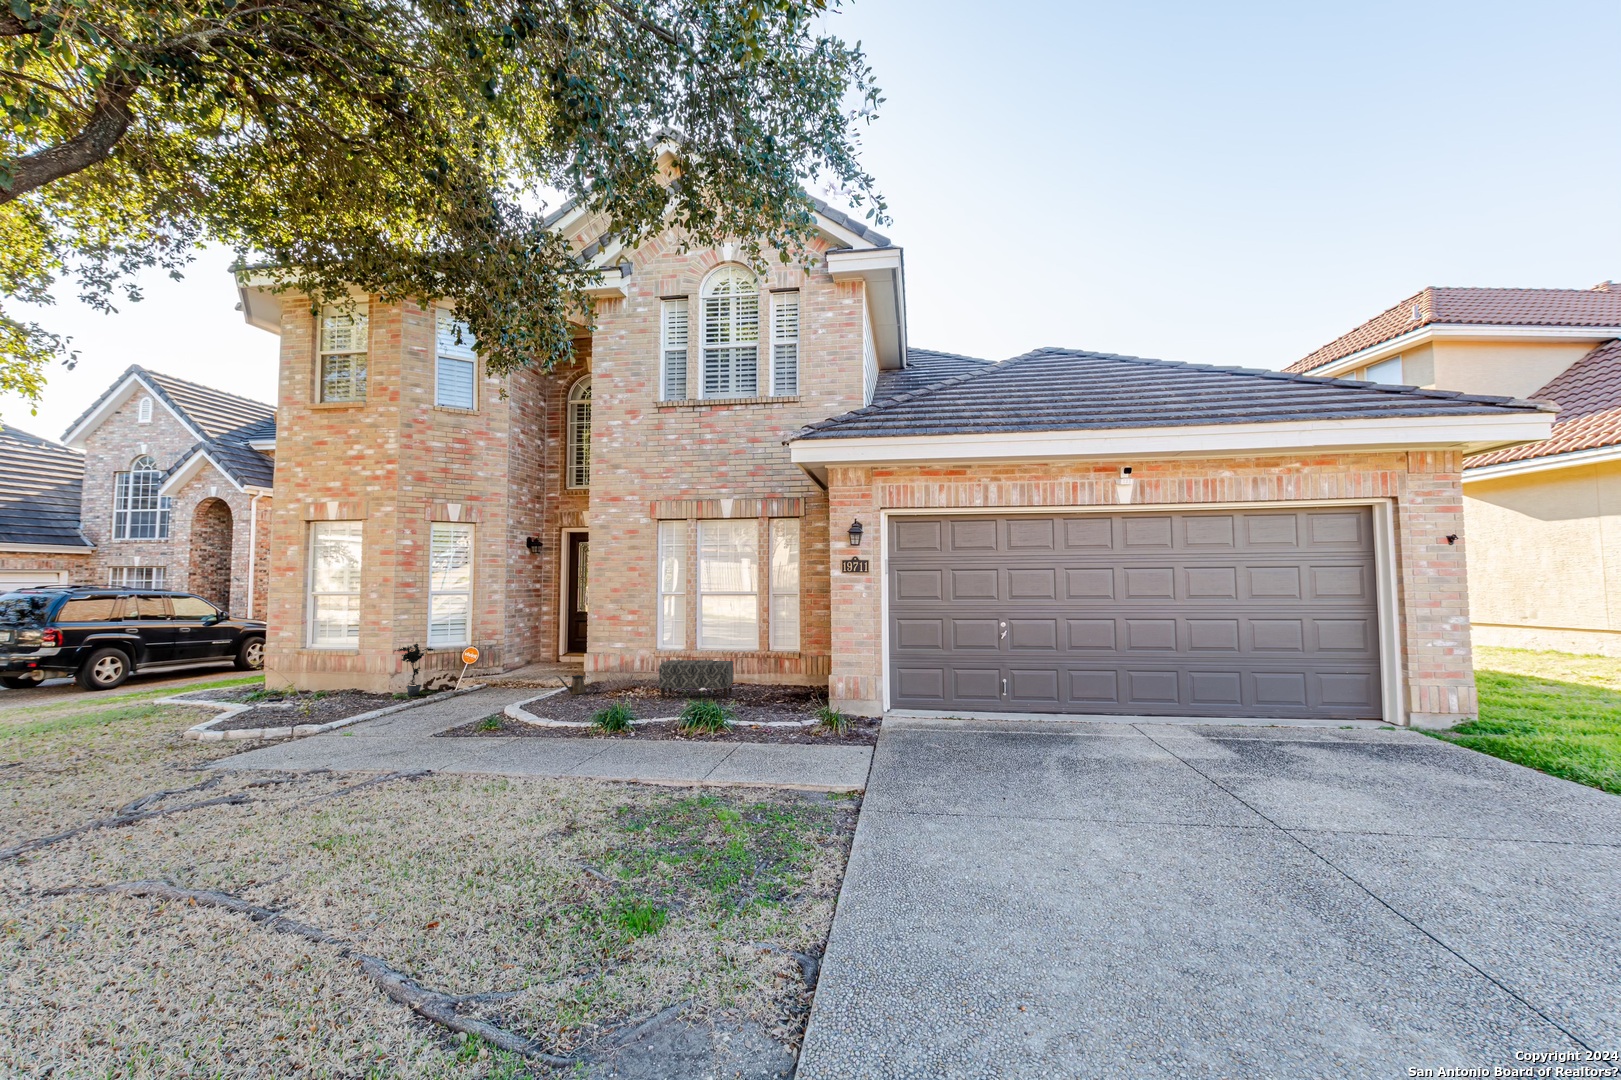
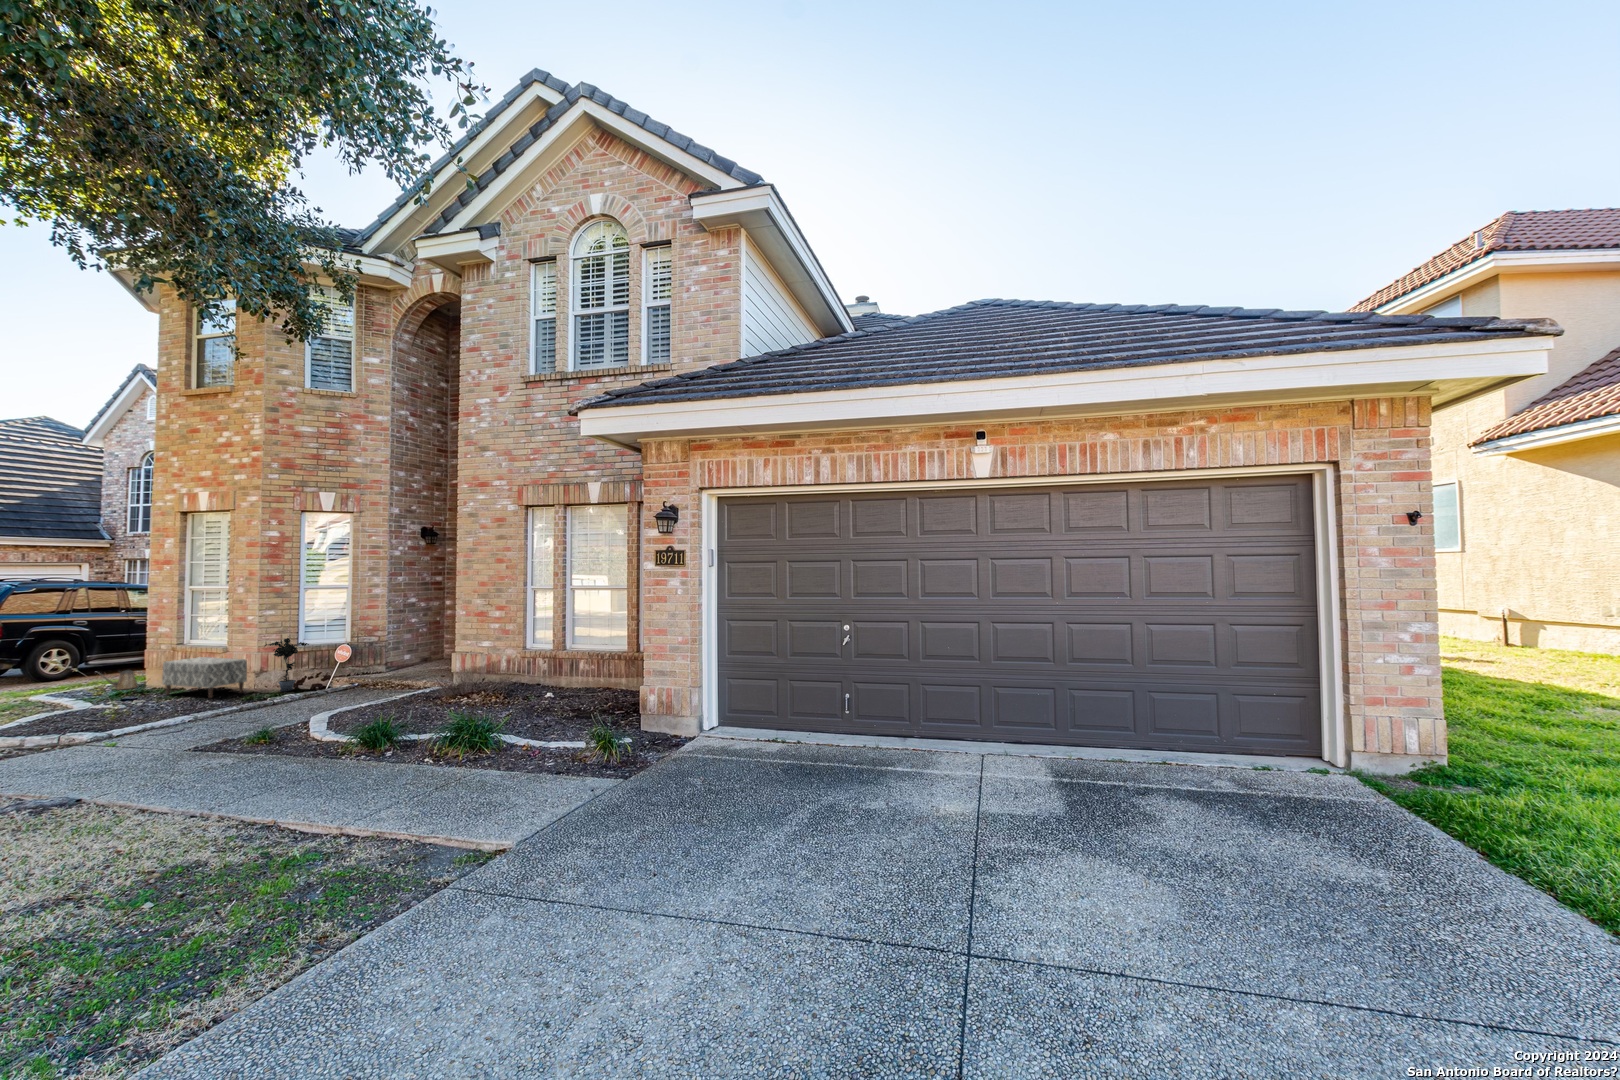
bench: present [659,660,733,698] -> present [162,657,247,698]
watering can: present [556,675,588,695] -> present [99,671,138,690]

